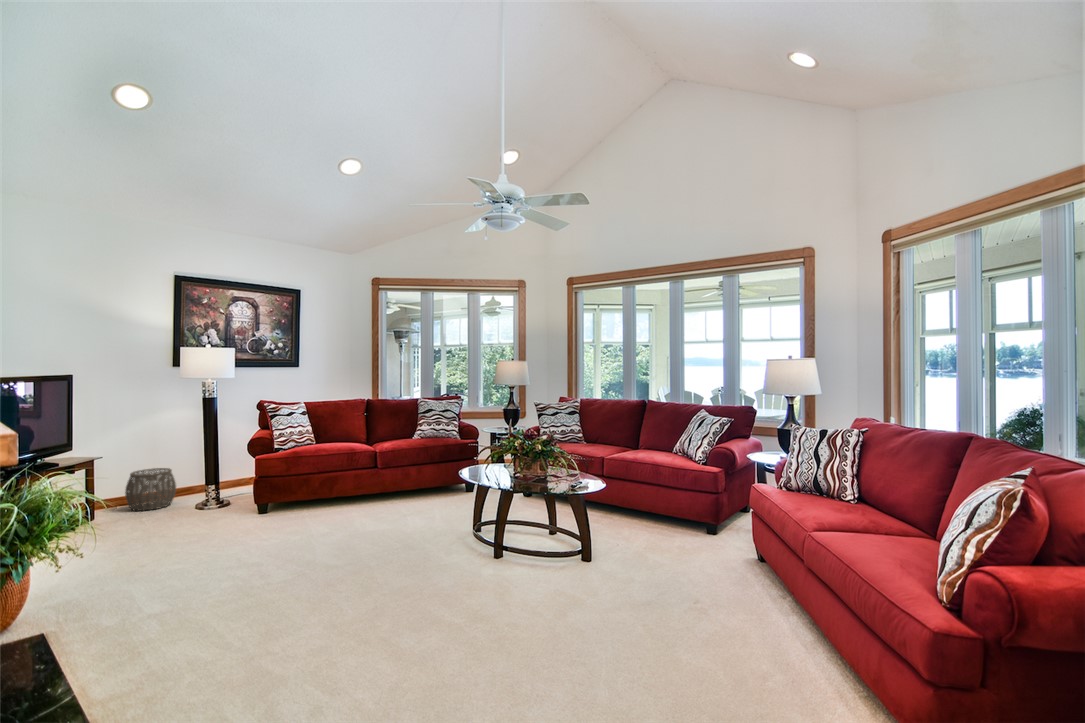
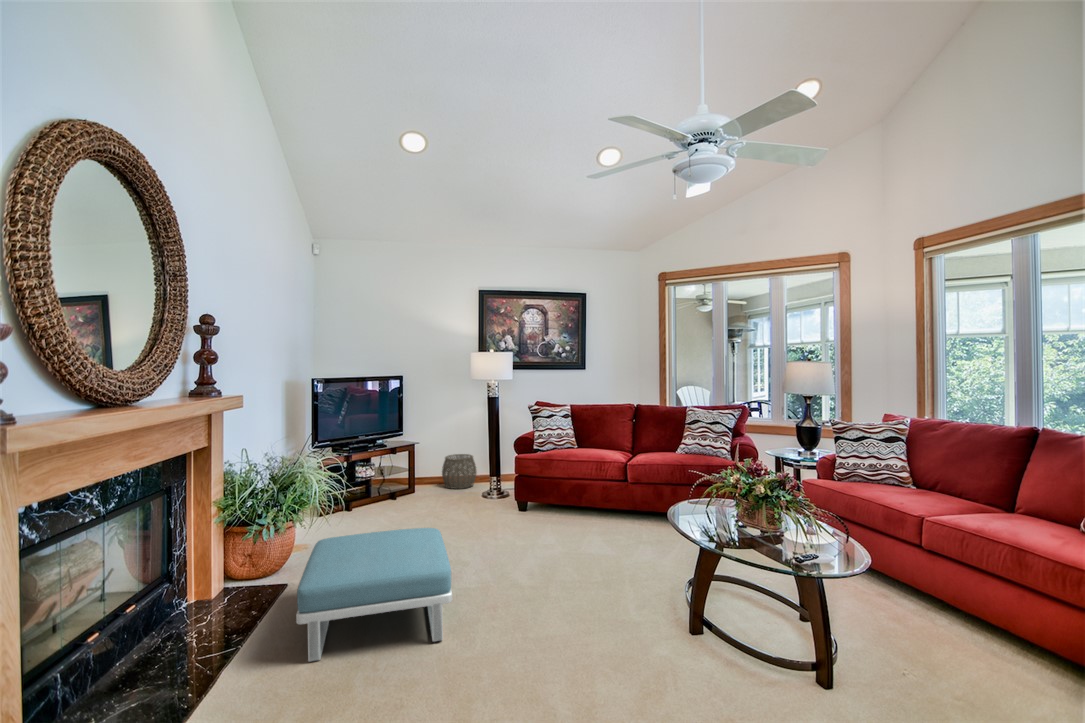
footstool: none [114,524,326,665] -> present [296,528,452,662]

